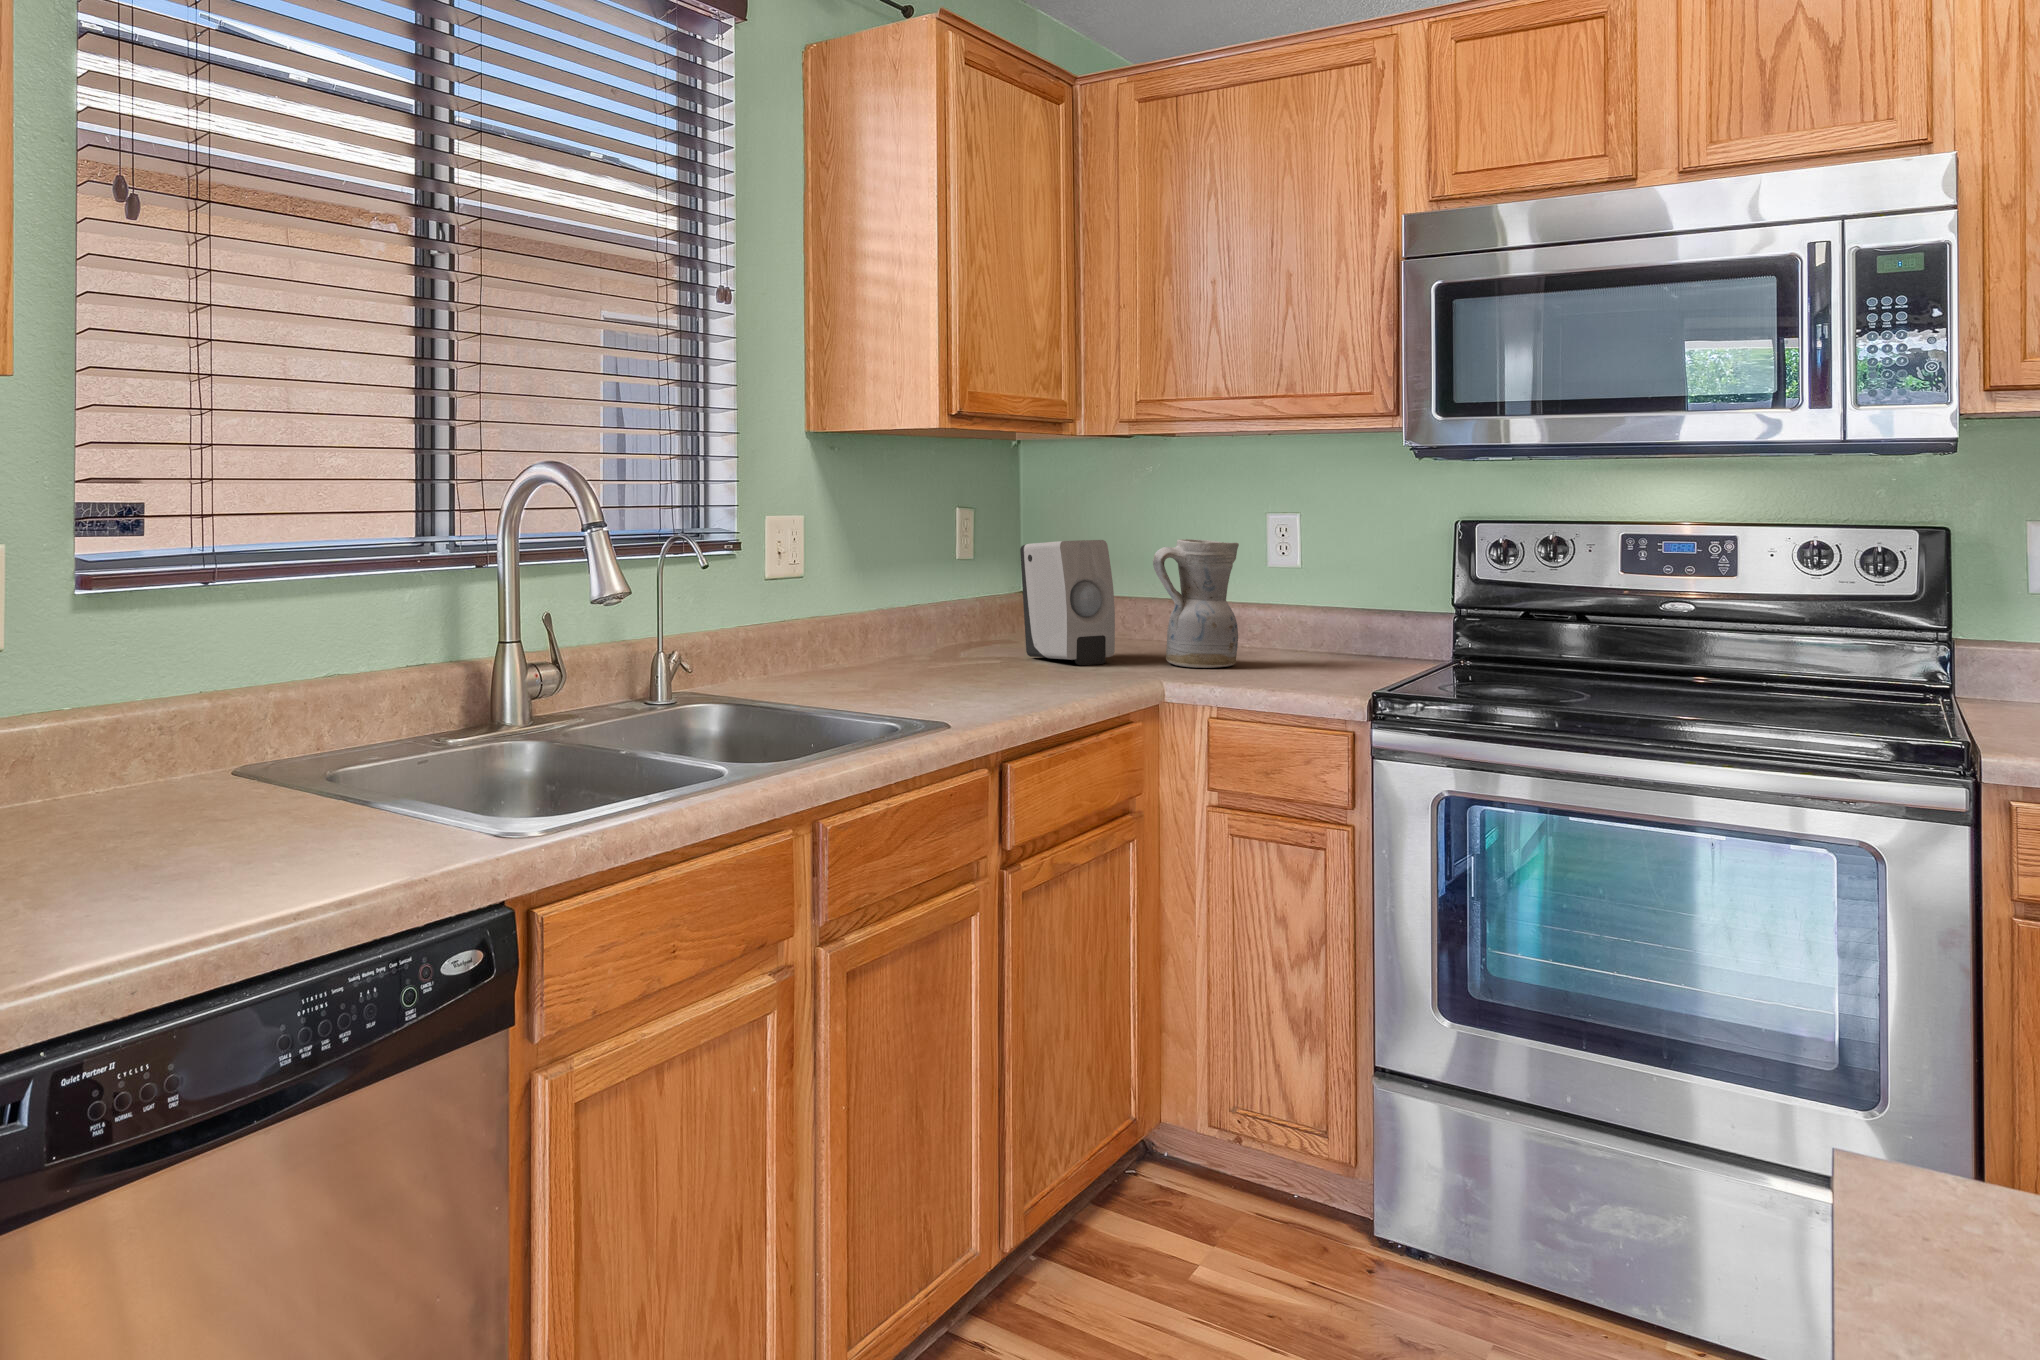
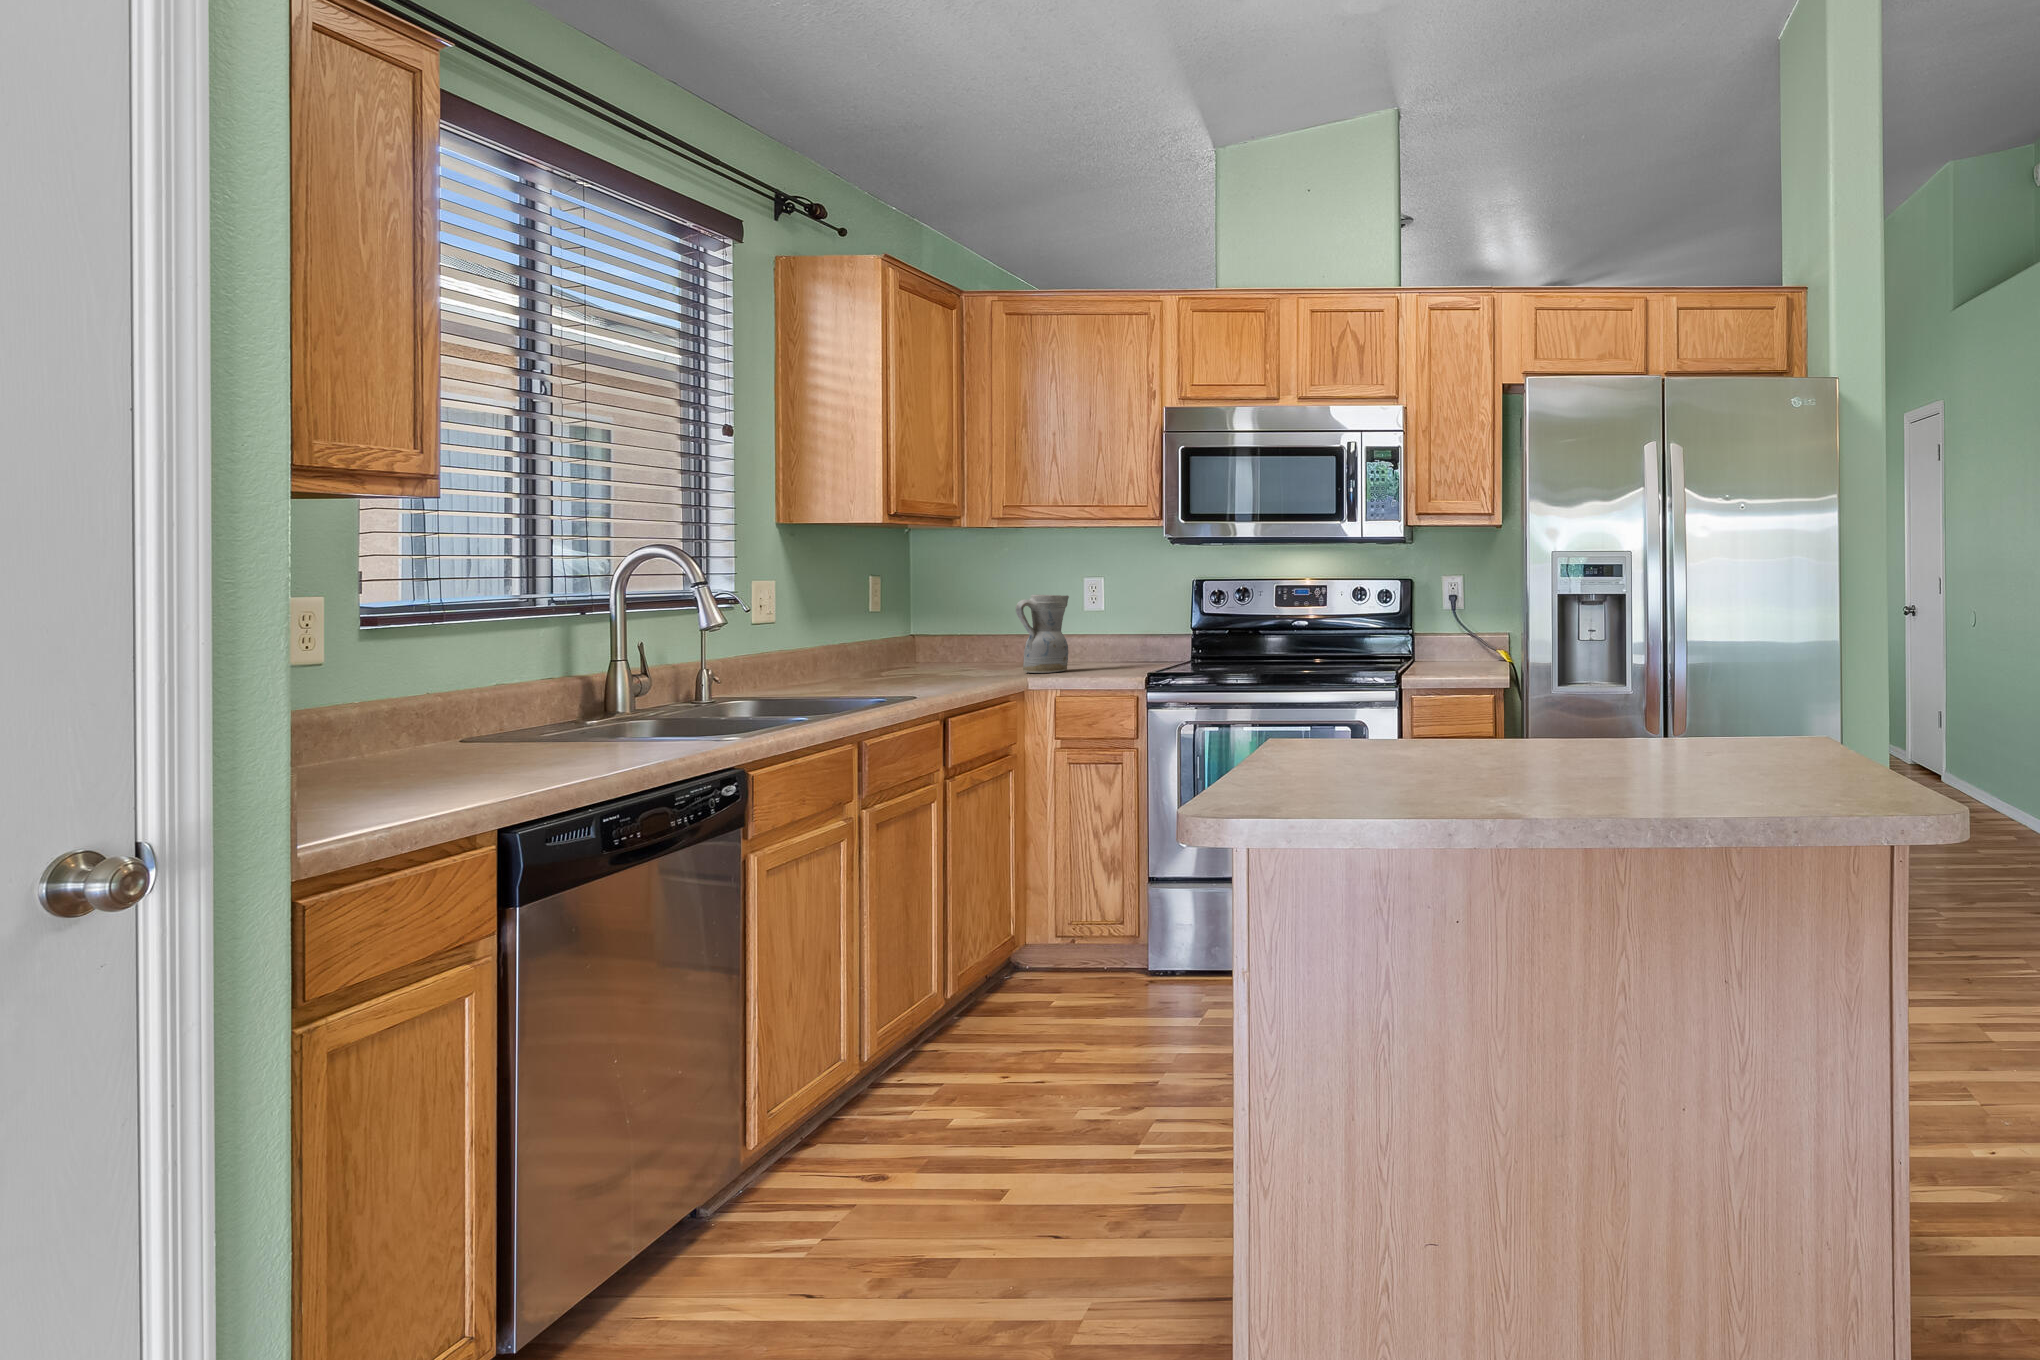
soap dispenser: present [1020,540,1115,665] -> none [923,597,990,677]

